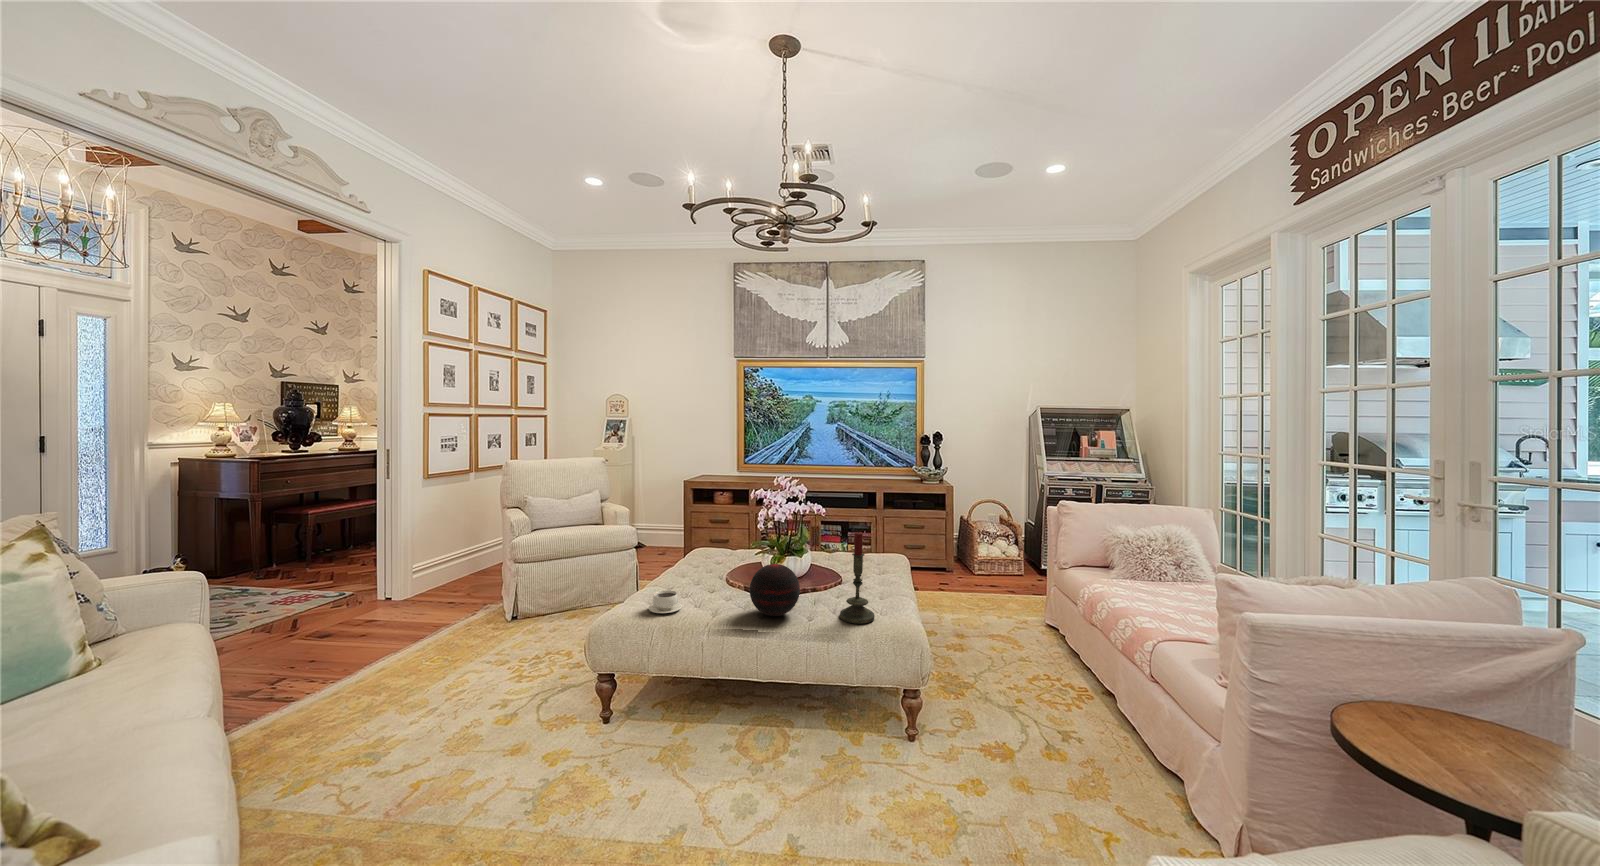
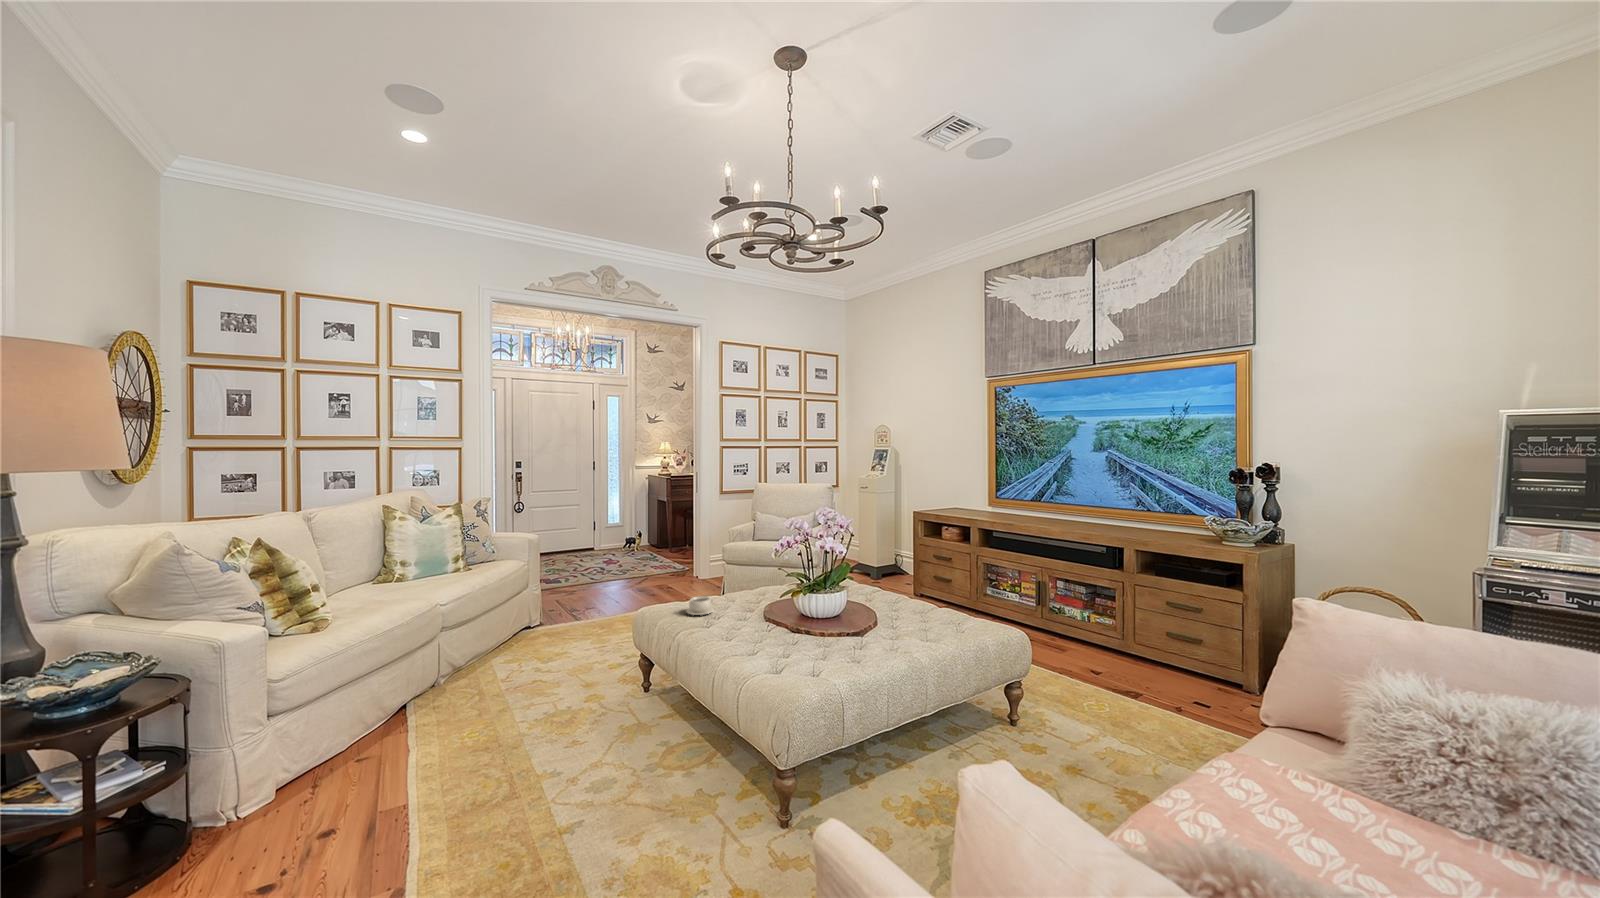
candle: present [840,531,874,624] -> none [790,567,827,670]
decorative orb: present [750,564,800,616] -> none [729,589,778,640]

